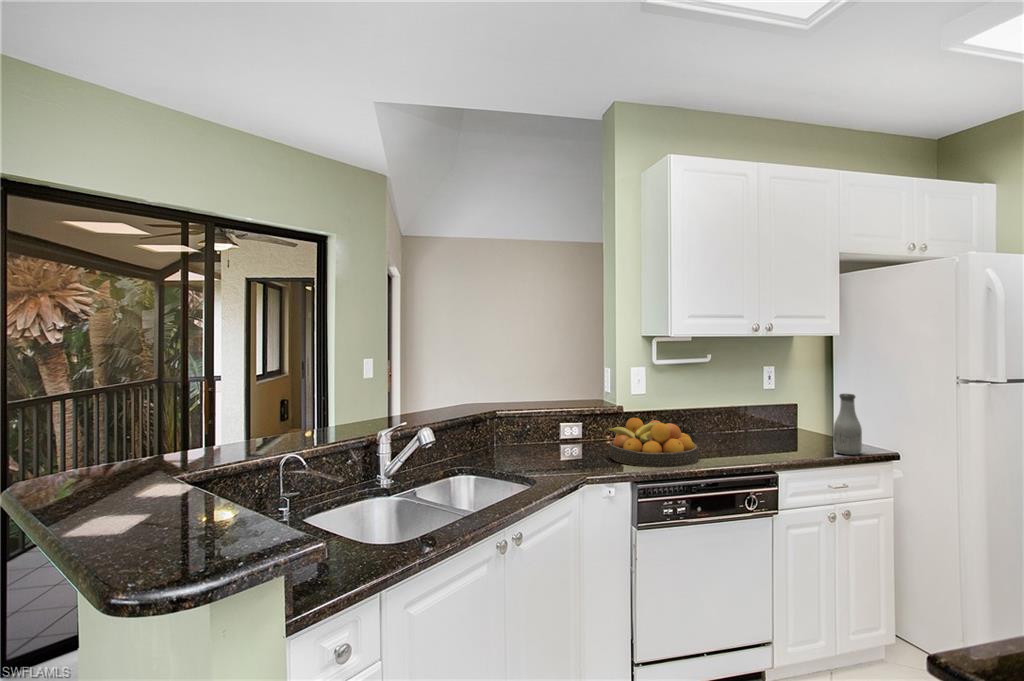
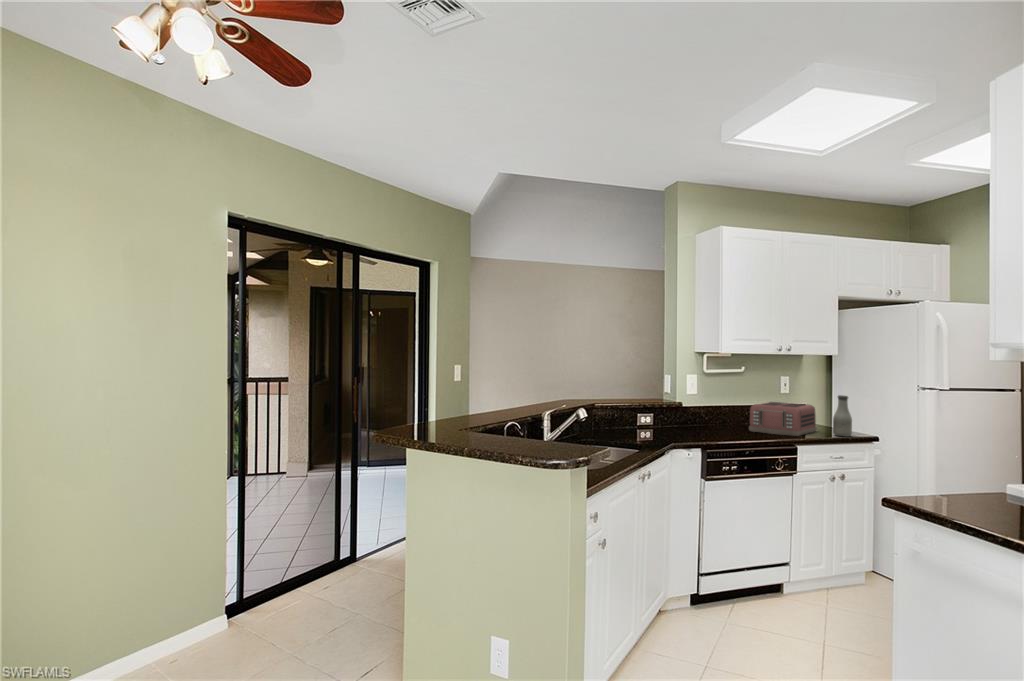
toaster: none [713,403,811,455] -> present [749,402,816,436]
fruit bowl: present [607,418,698,467] -> none [679,409,743,441]

